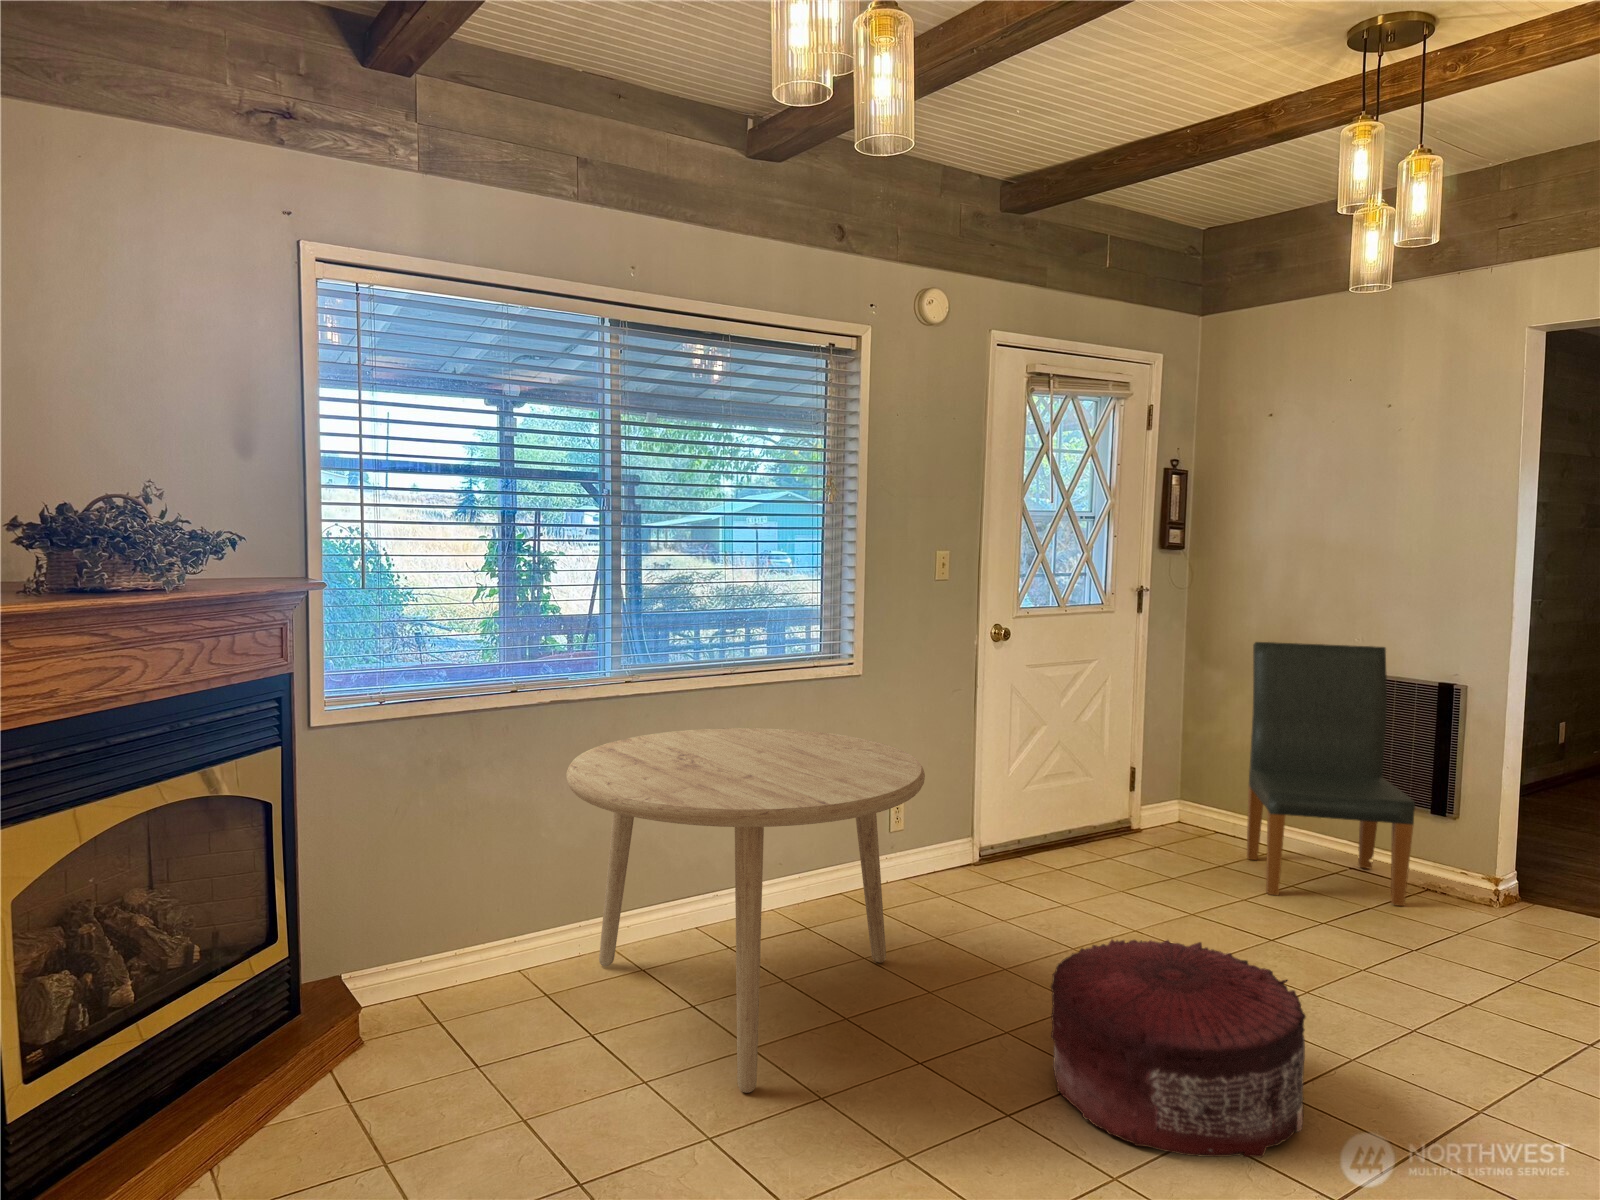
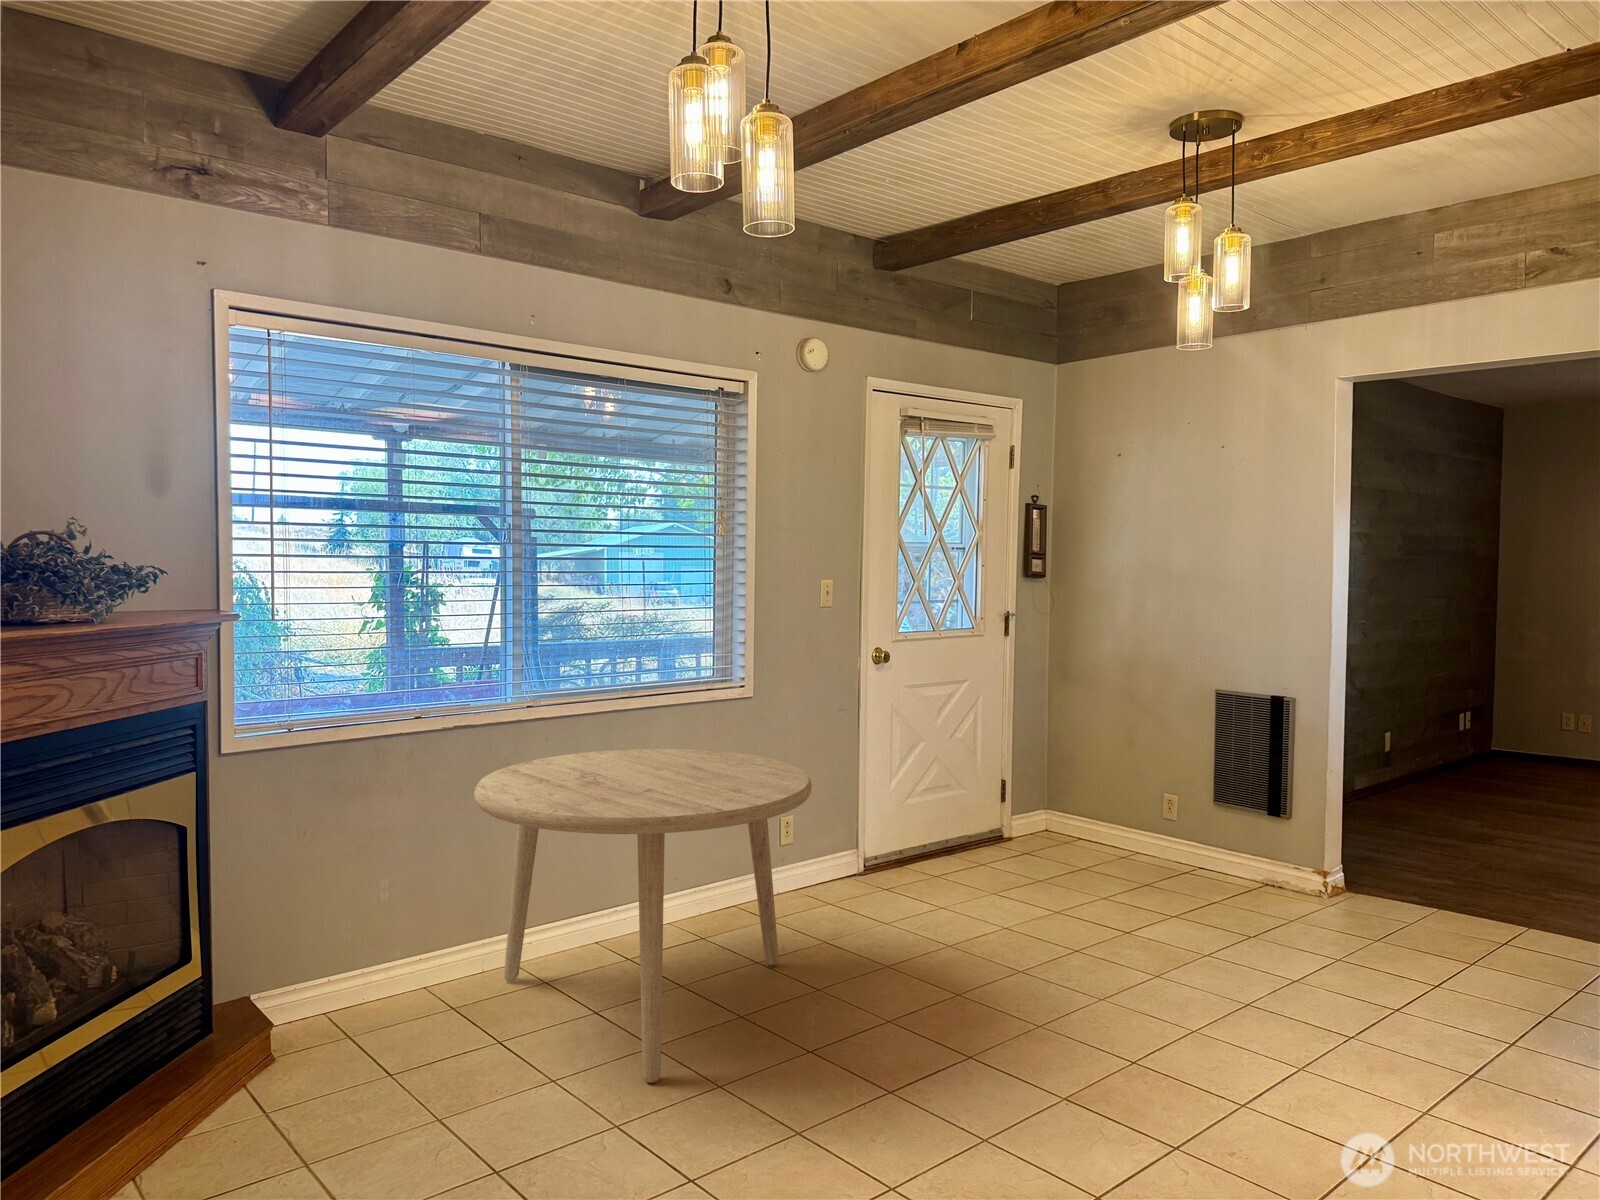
dining chair: present [1247,642,1415,906] -> none [1109,661,1250,897]
pouf: present [1051,940,1306,1158] -> none [927,926,1148,1110]

